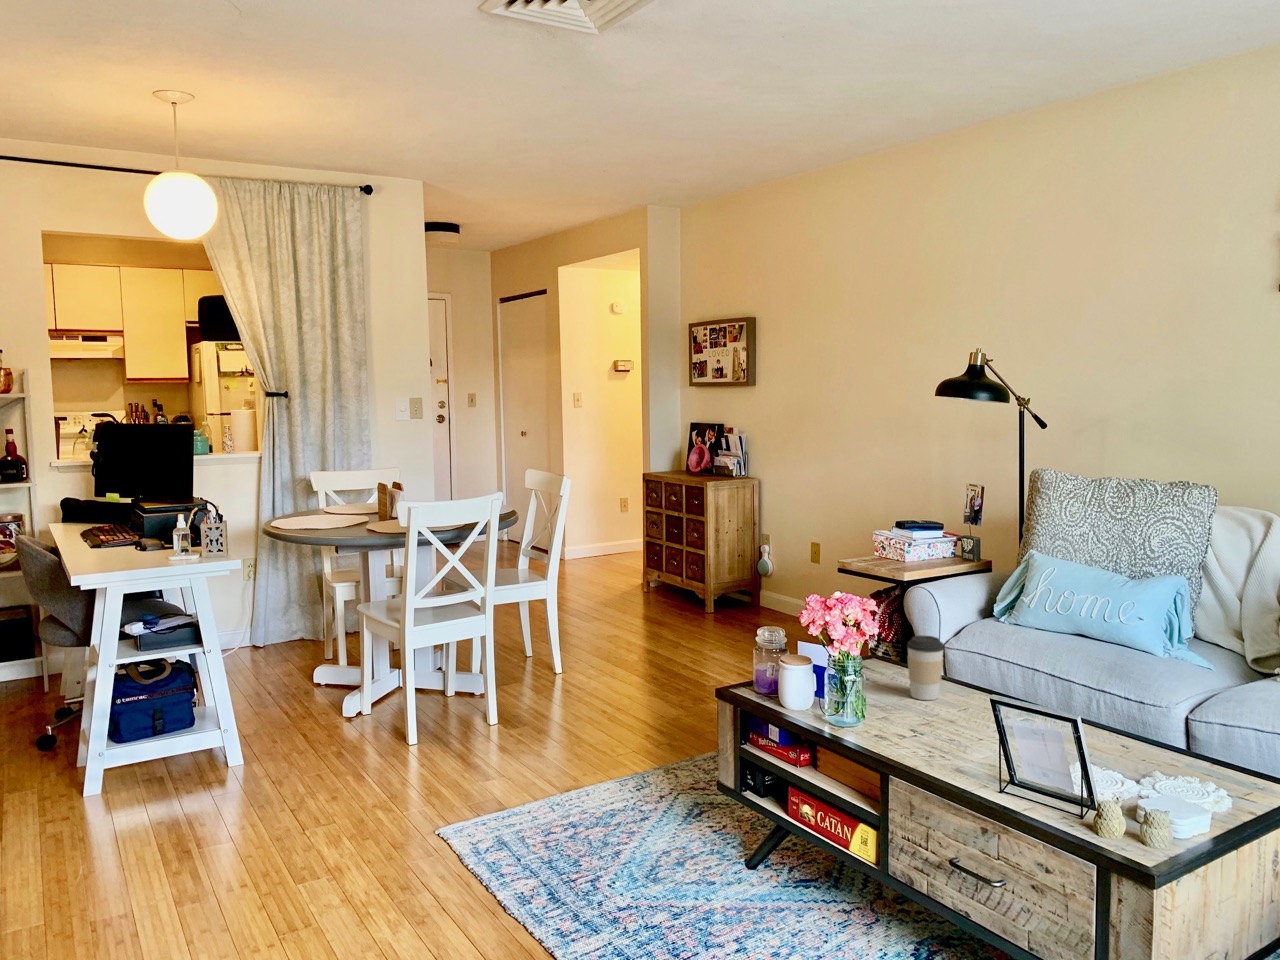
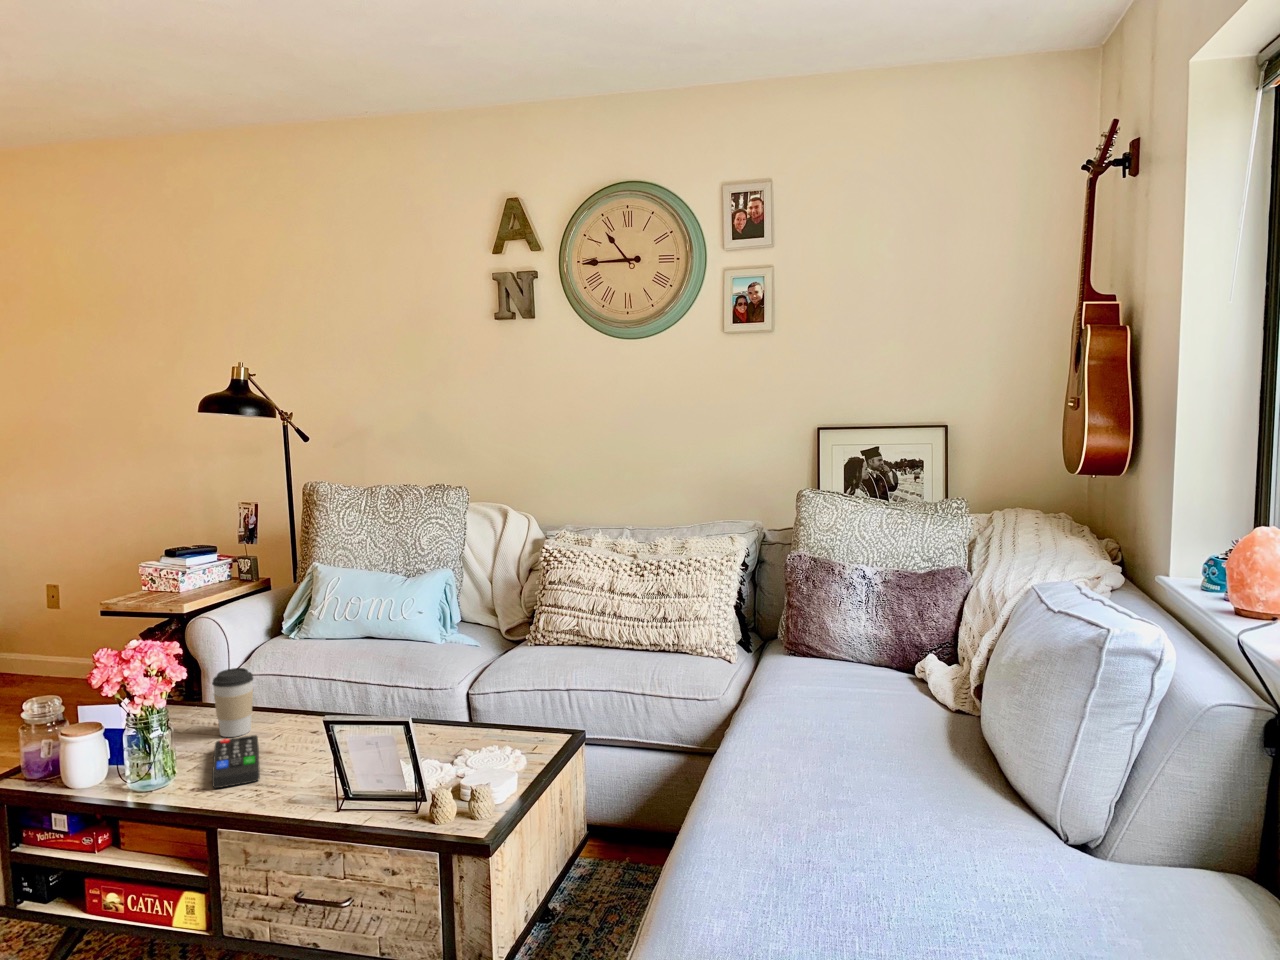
remote control: none [892,698,941,743] -> present [212,735,260,788]

